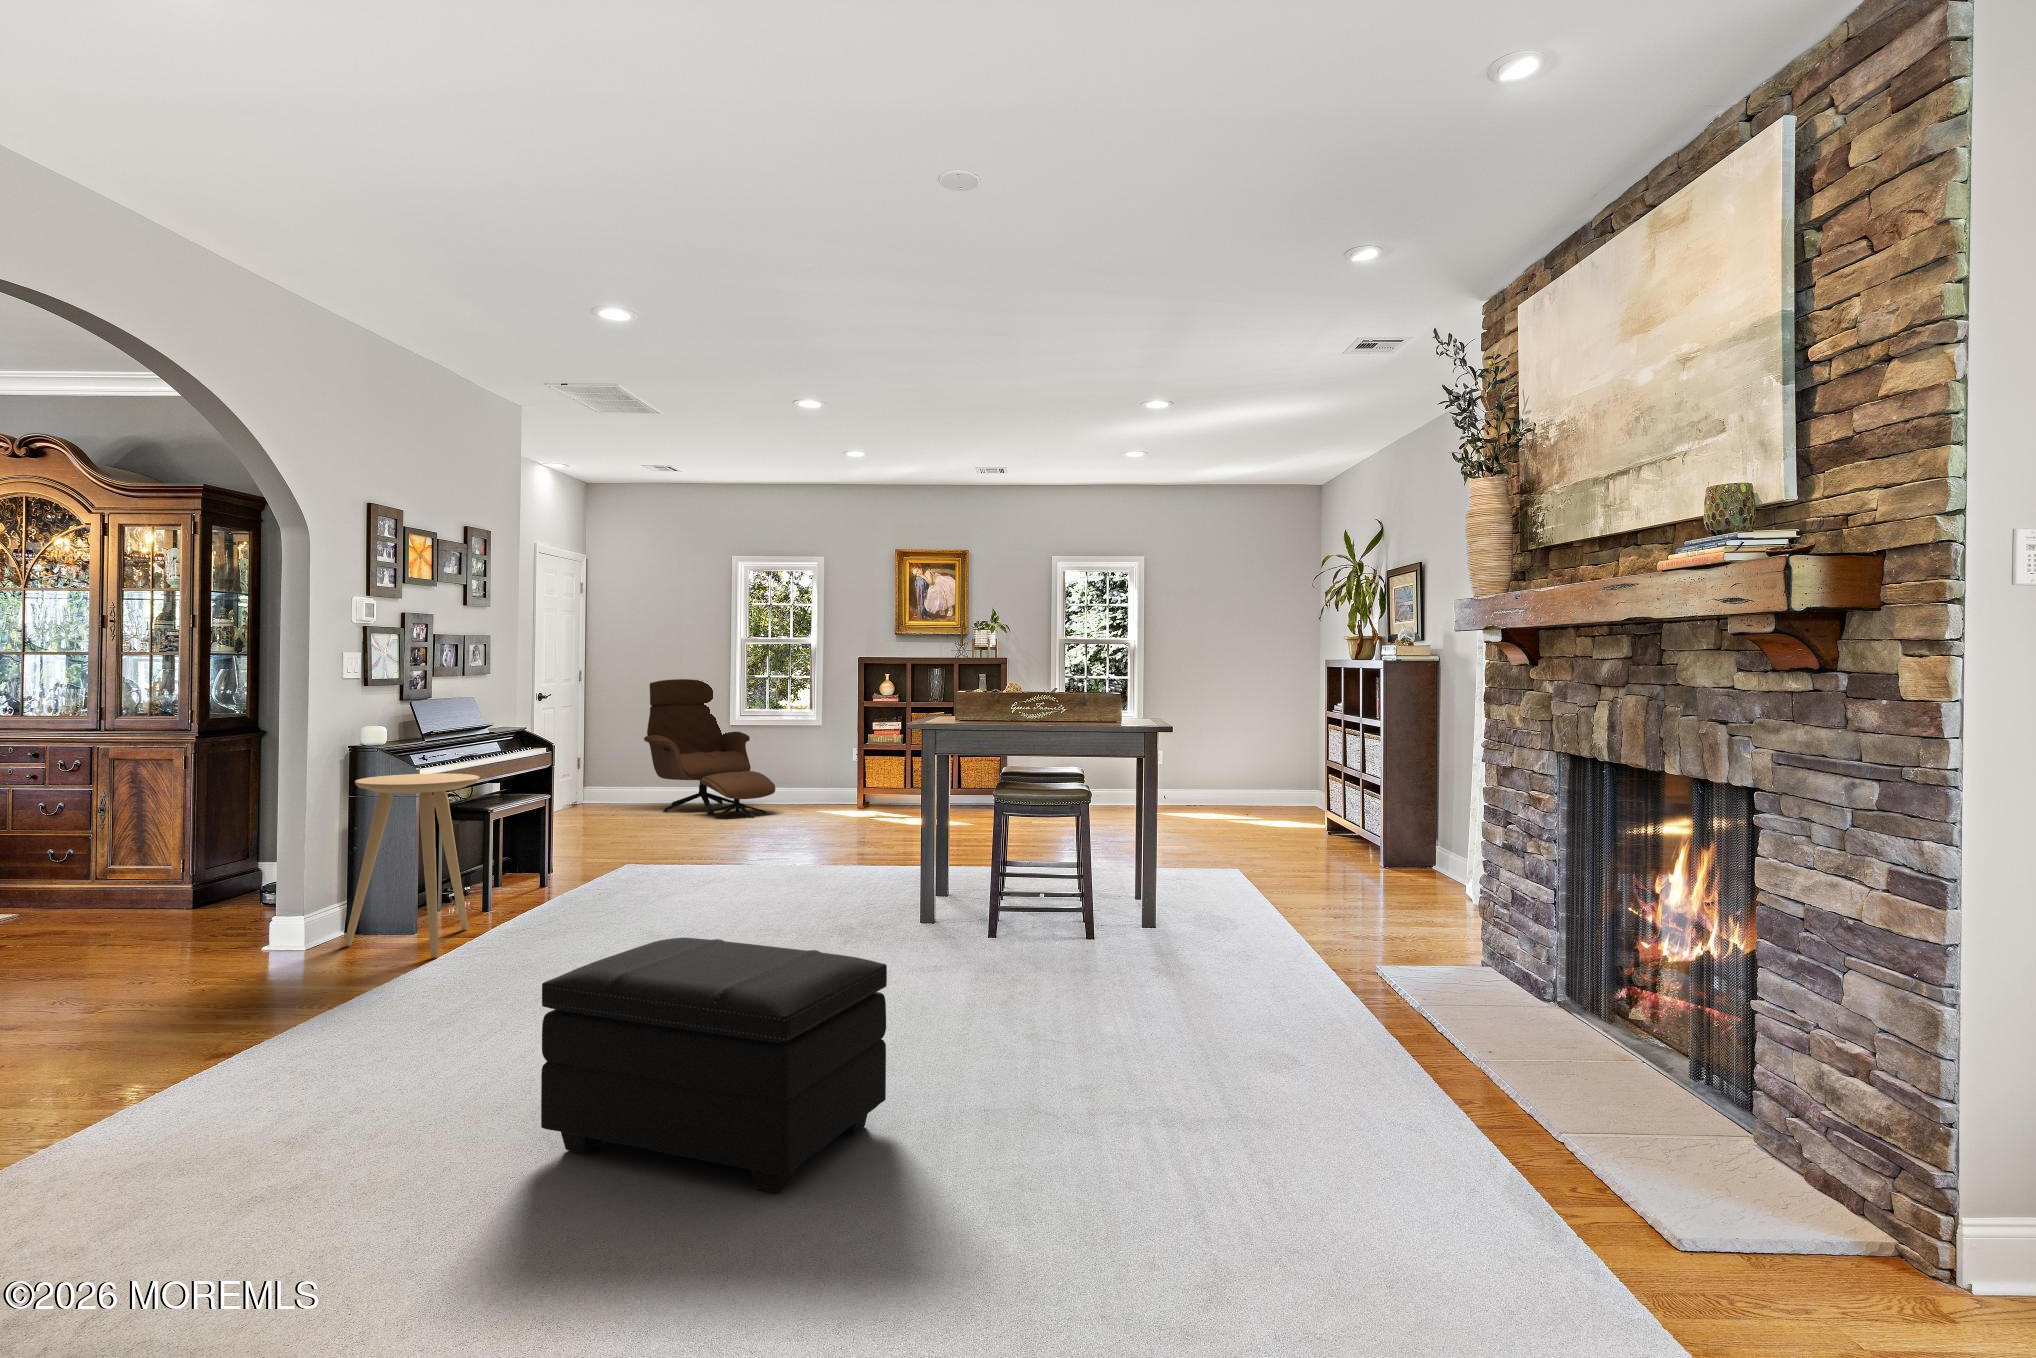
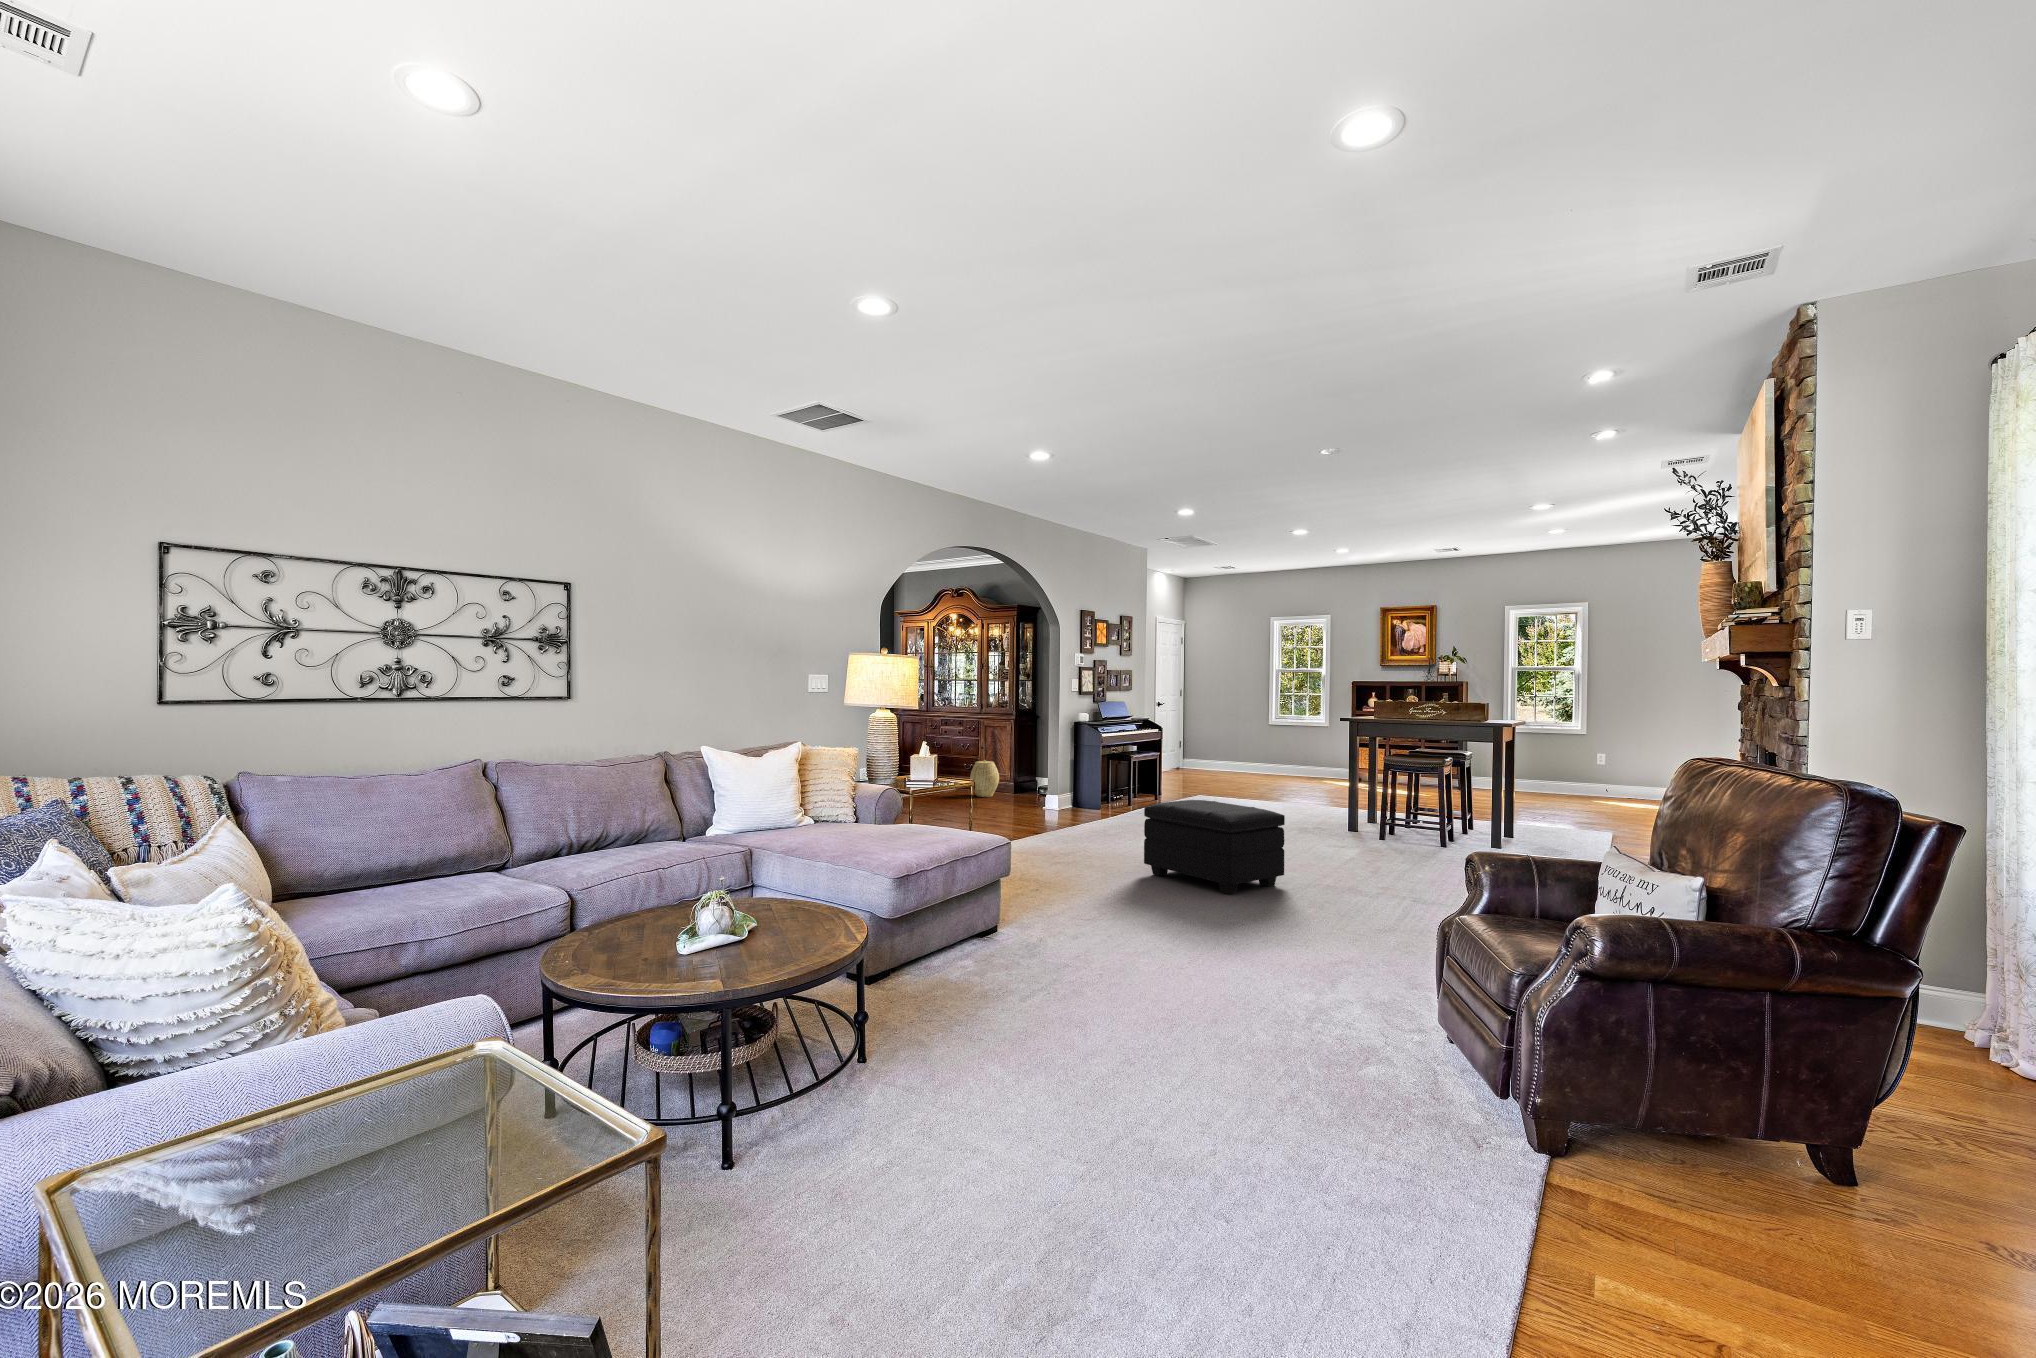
lounge chair: present [644,679,775,818] -> none [1220,694,1298,779]
side table: present [344,774,479,957] -> none [1072,736,1127,819]
woven basket: none [71,838,157,924] -> present [970,760,999,797]

